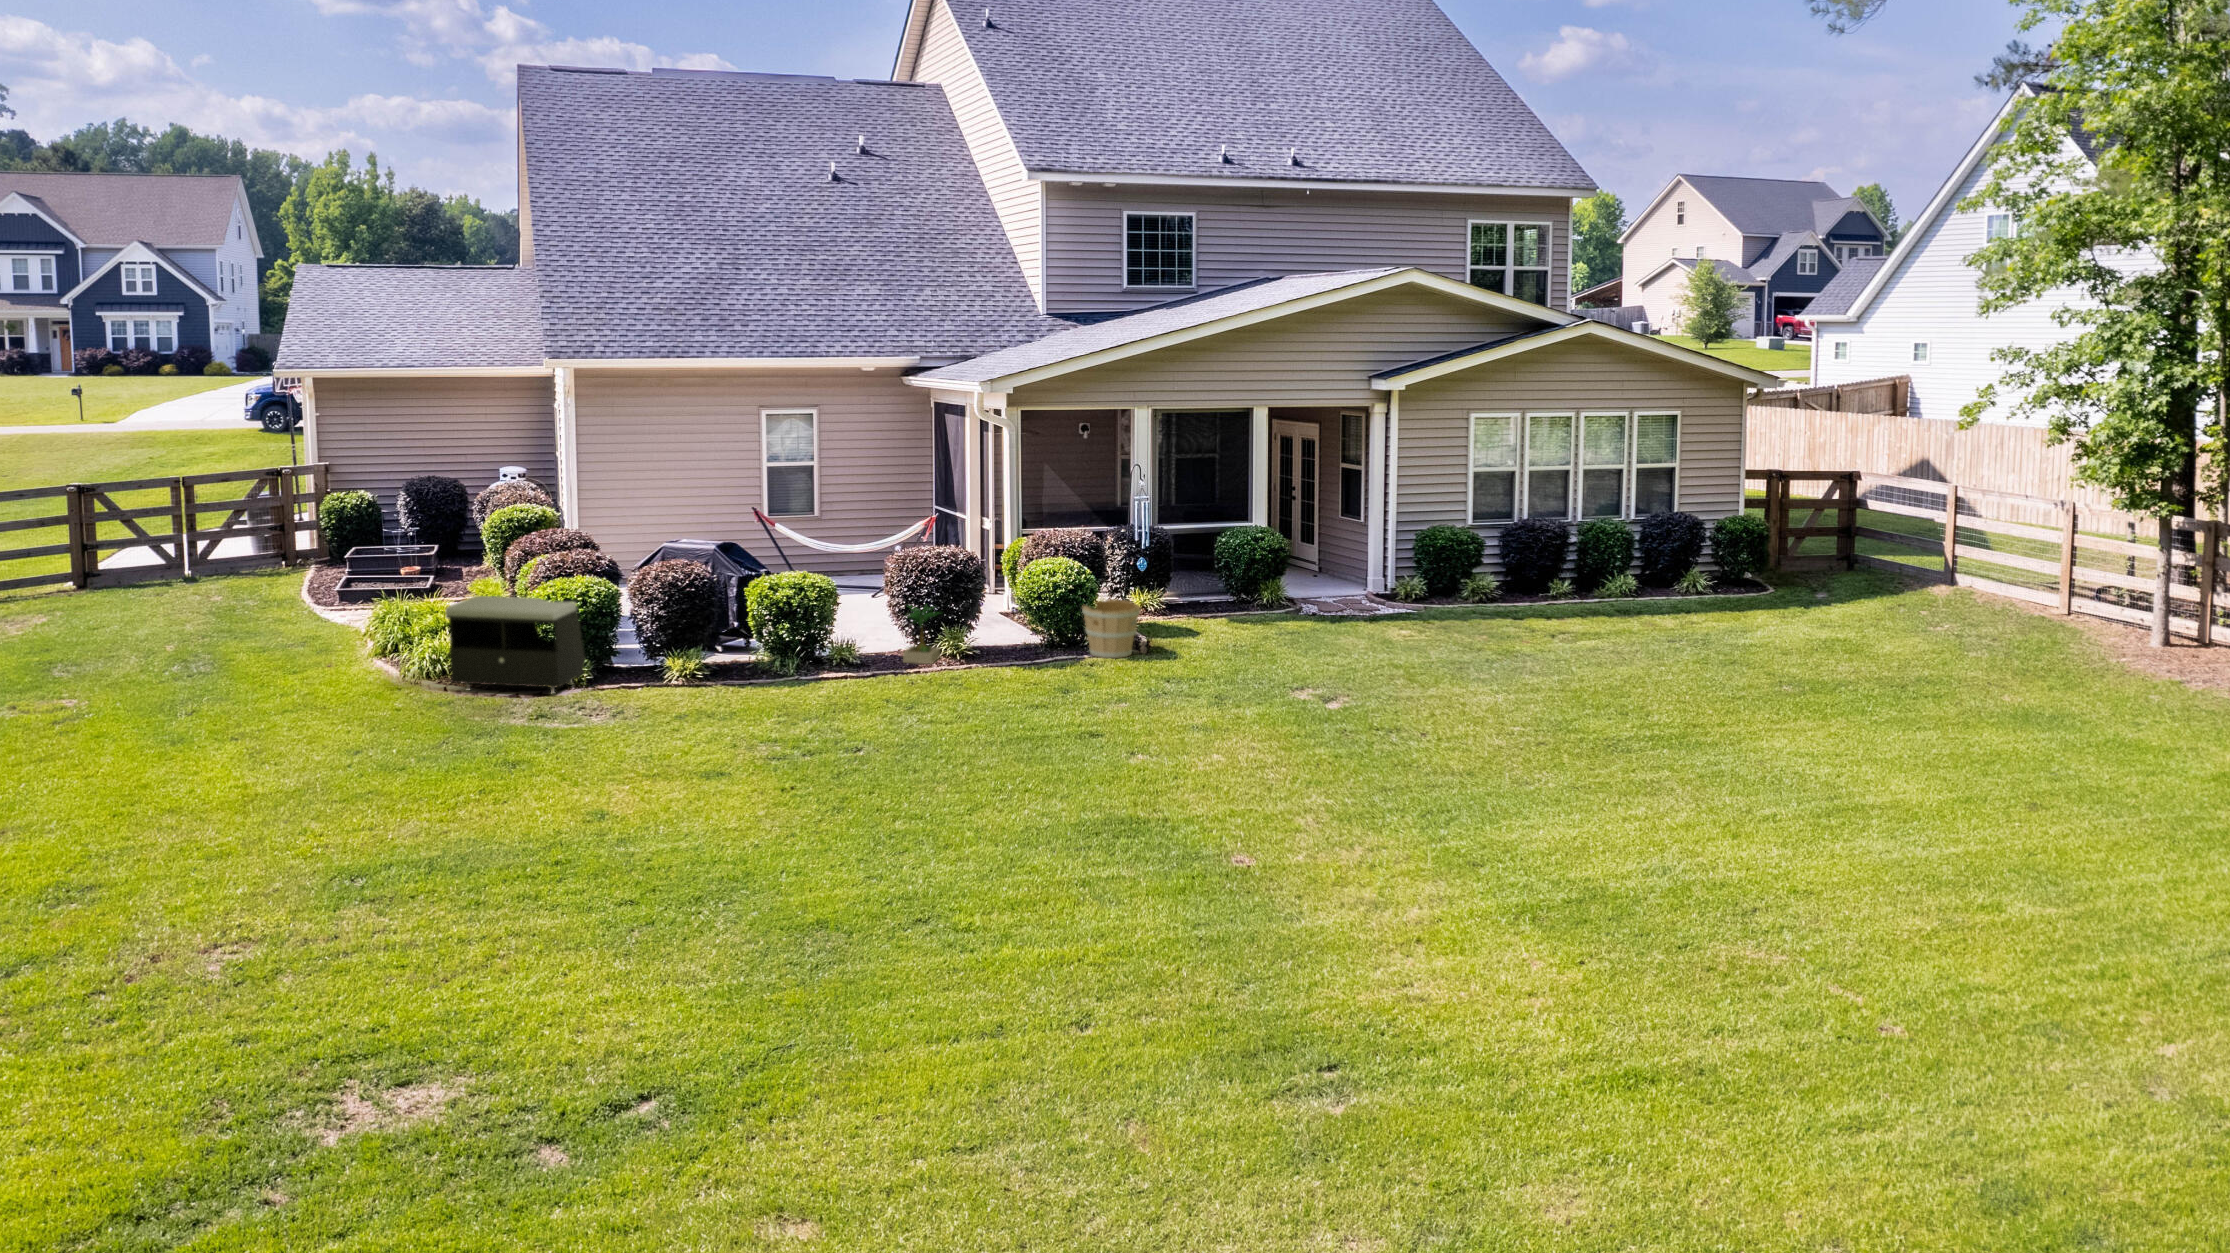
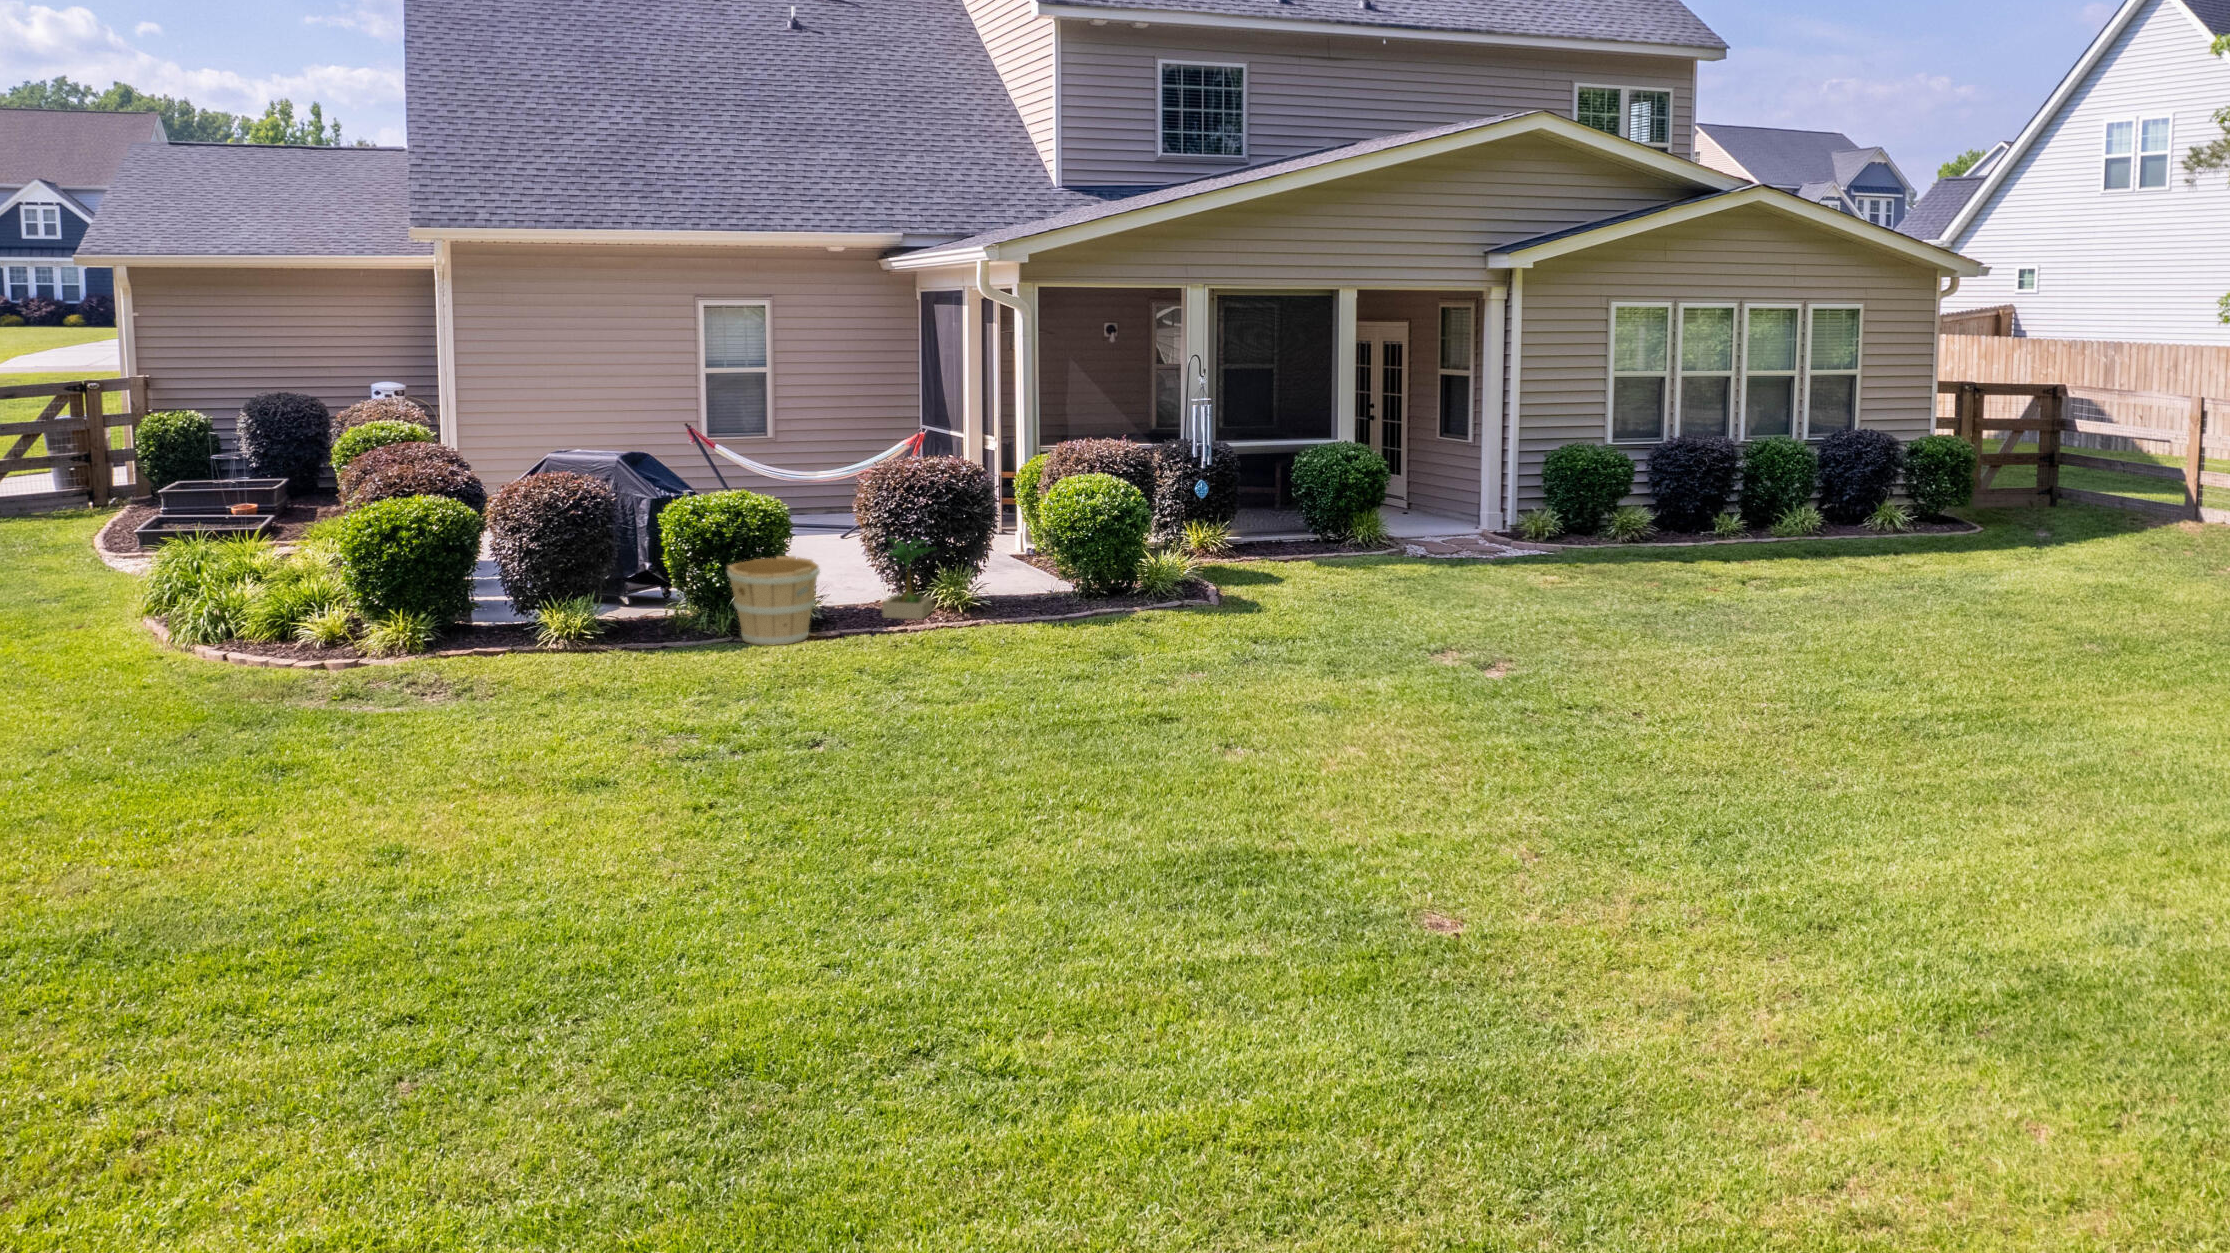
storage bench: present [445,596,585,694] -> none [218,523,431,663]
wooden bucket: present [1082,599,1140,658] -> present [727,556,820,645]

